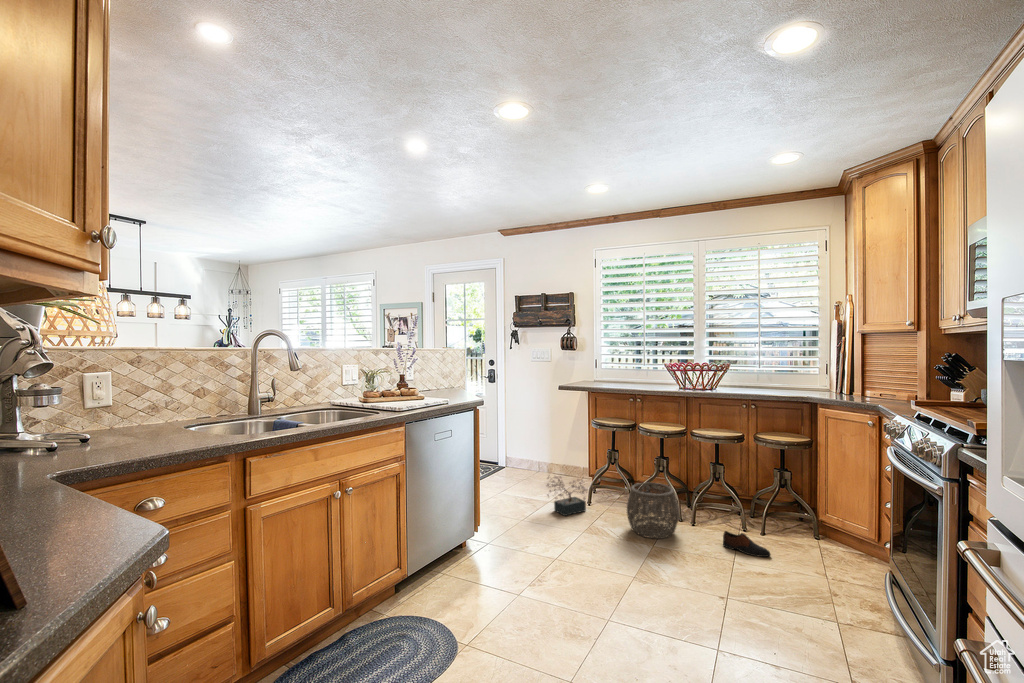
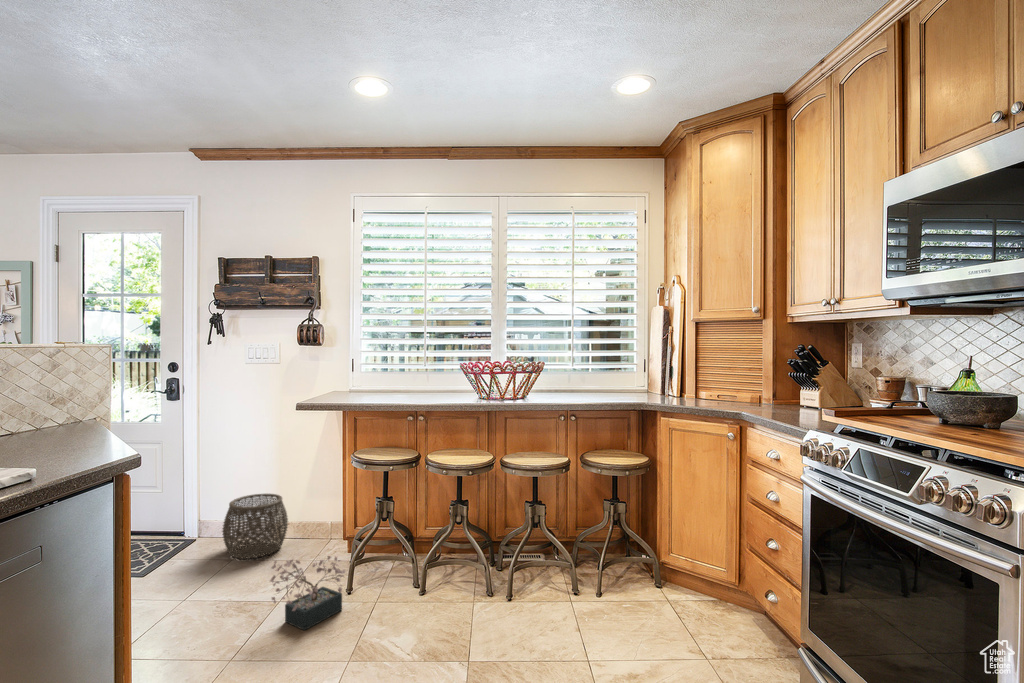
woven basket: present [627,483,679,539] -> present [222,494,288,559]
shoe: present [723,531,771,557] -> none [562,609,628,642]

